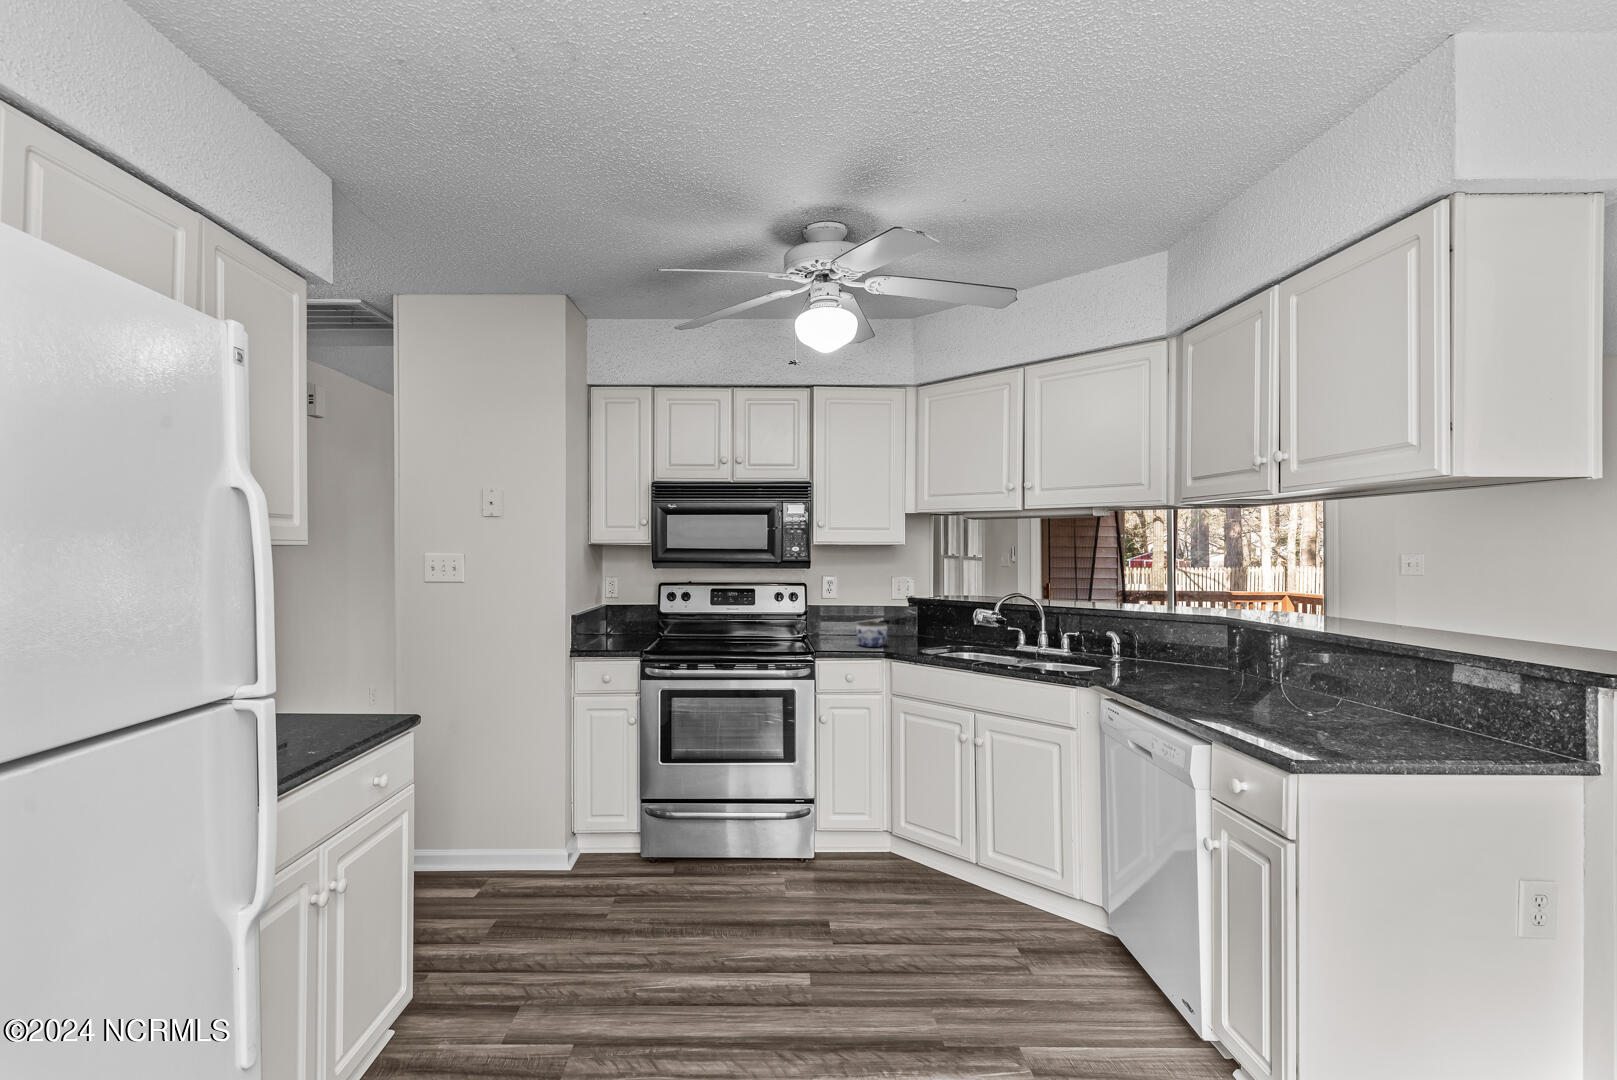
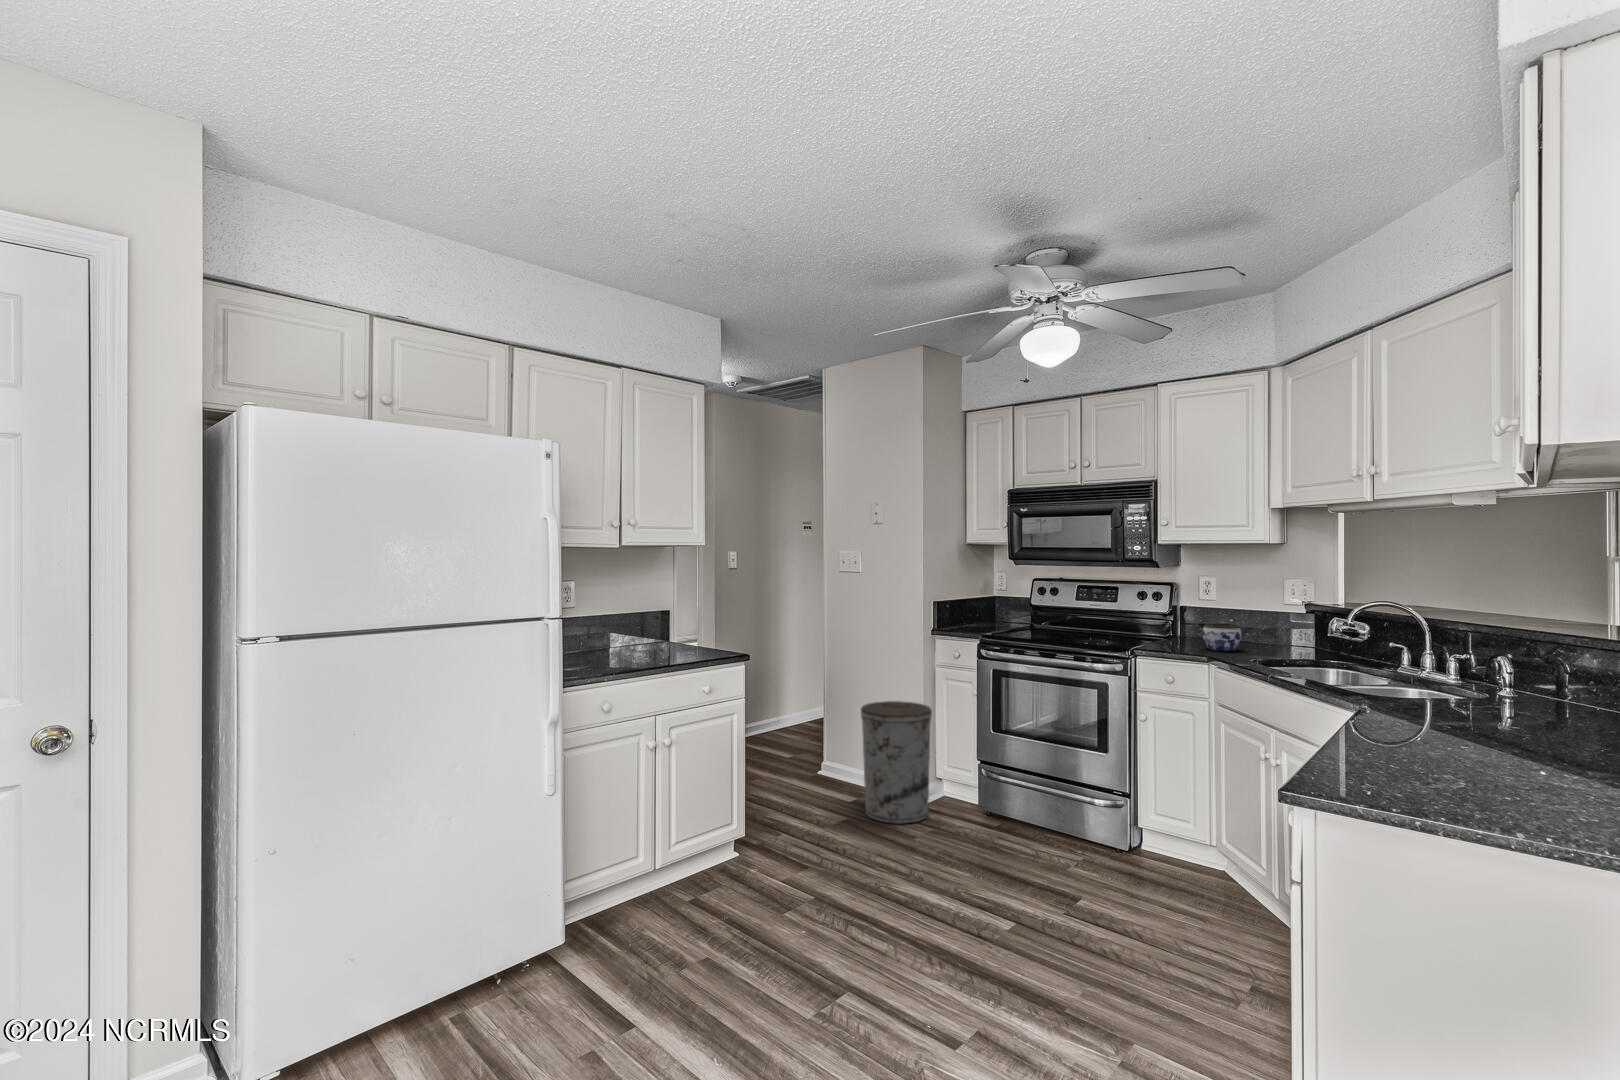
trash can: none [499,745,595,909] -> present [861,701,932,824]

